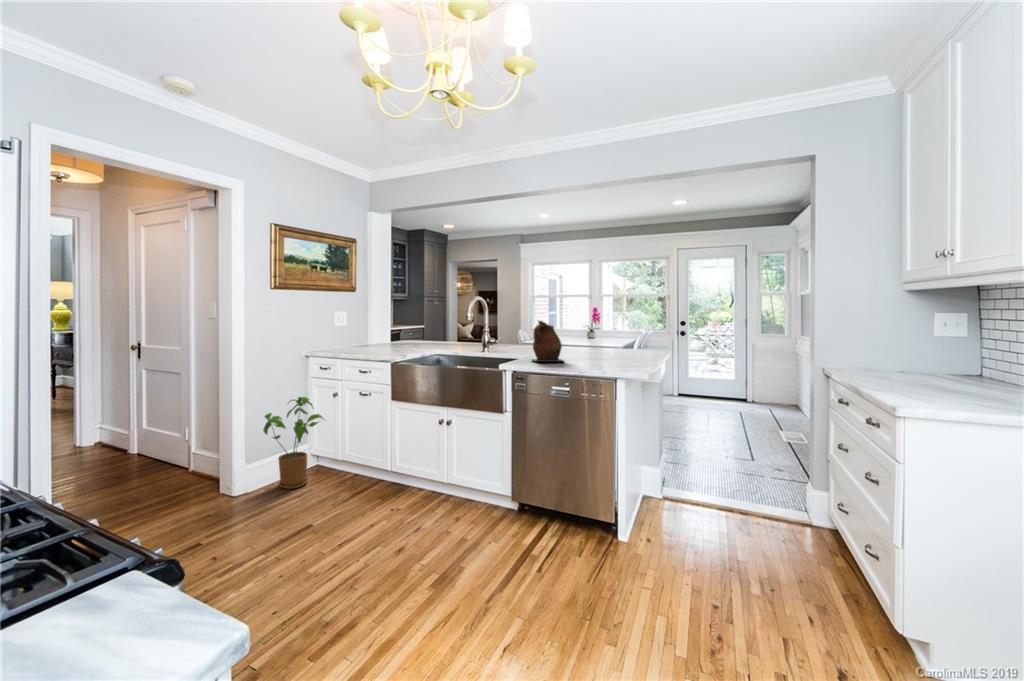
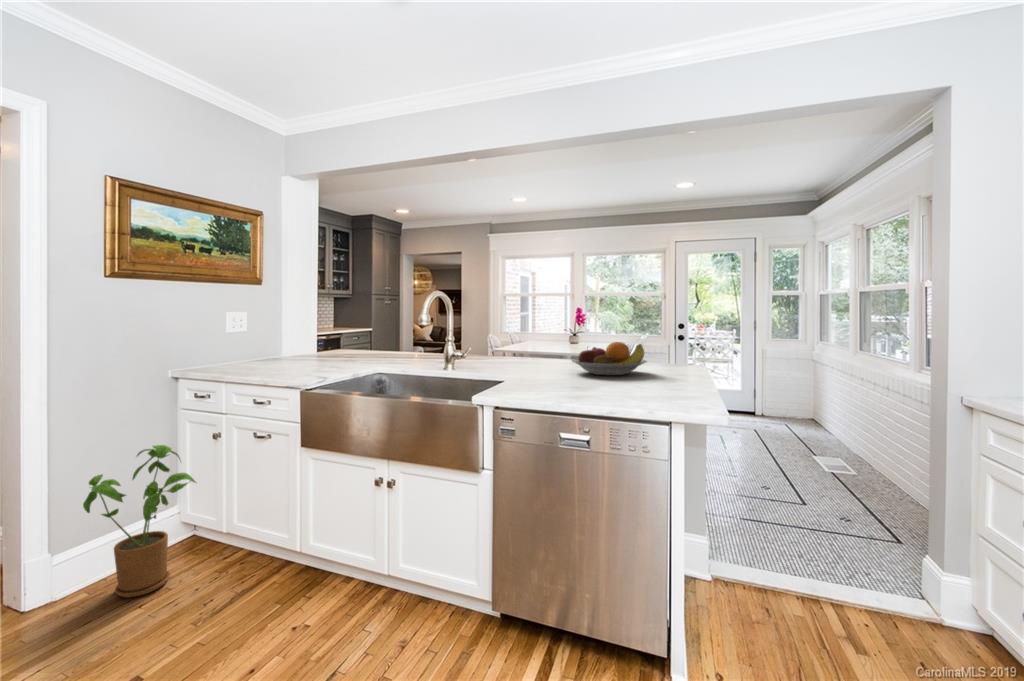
ceramic pitcher: present [532,321,564,362] -> none [519,322,577,388]
fruit bowl: none [569,335,621,357] -> present [572,342,647,375]

